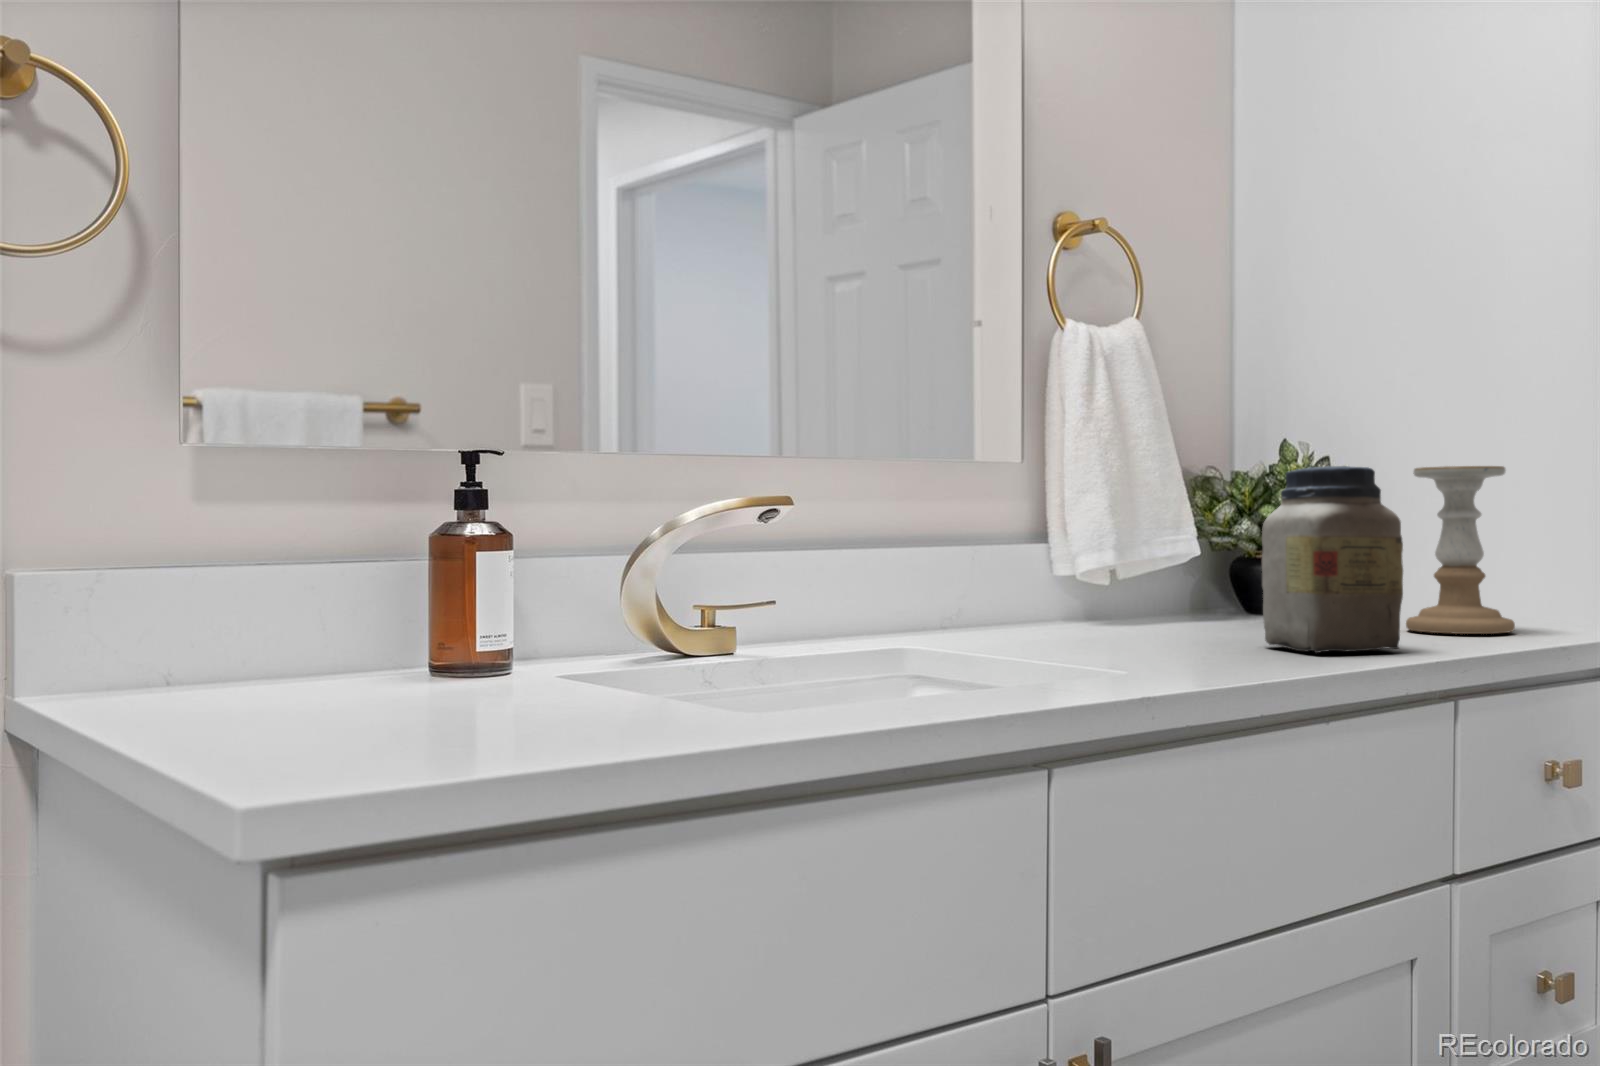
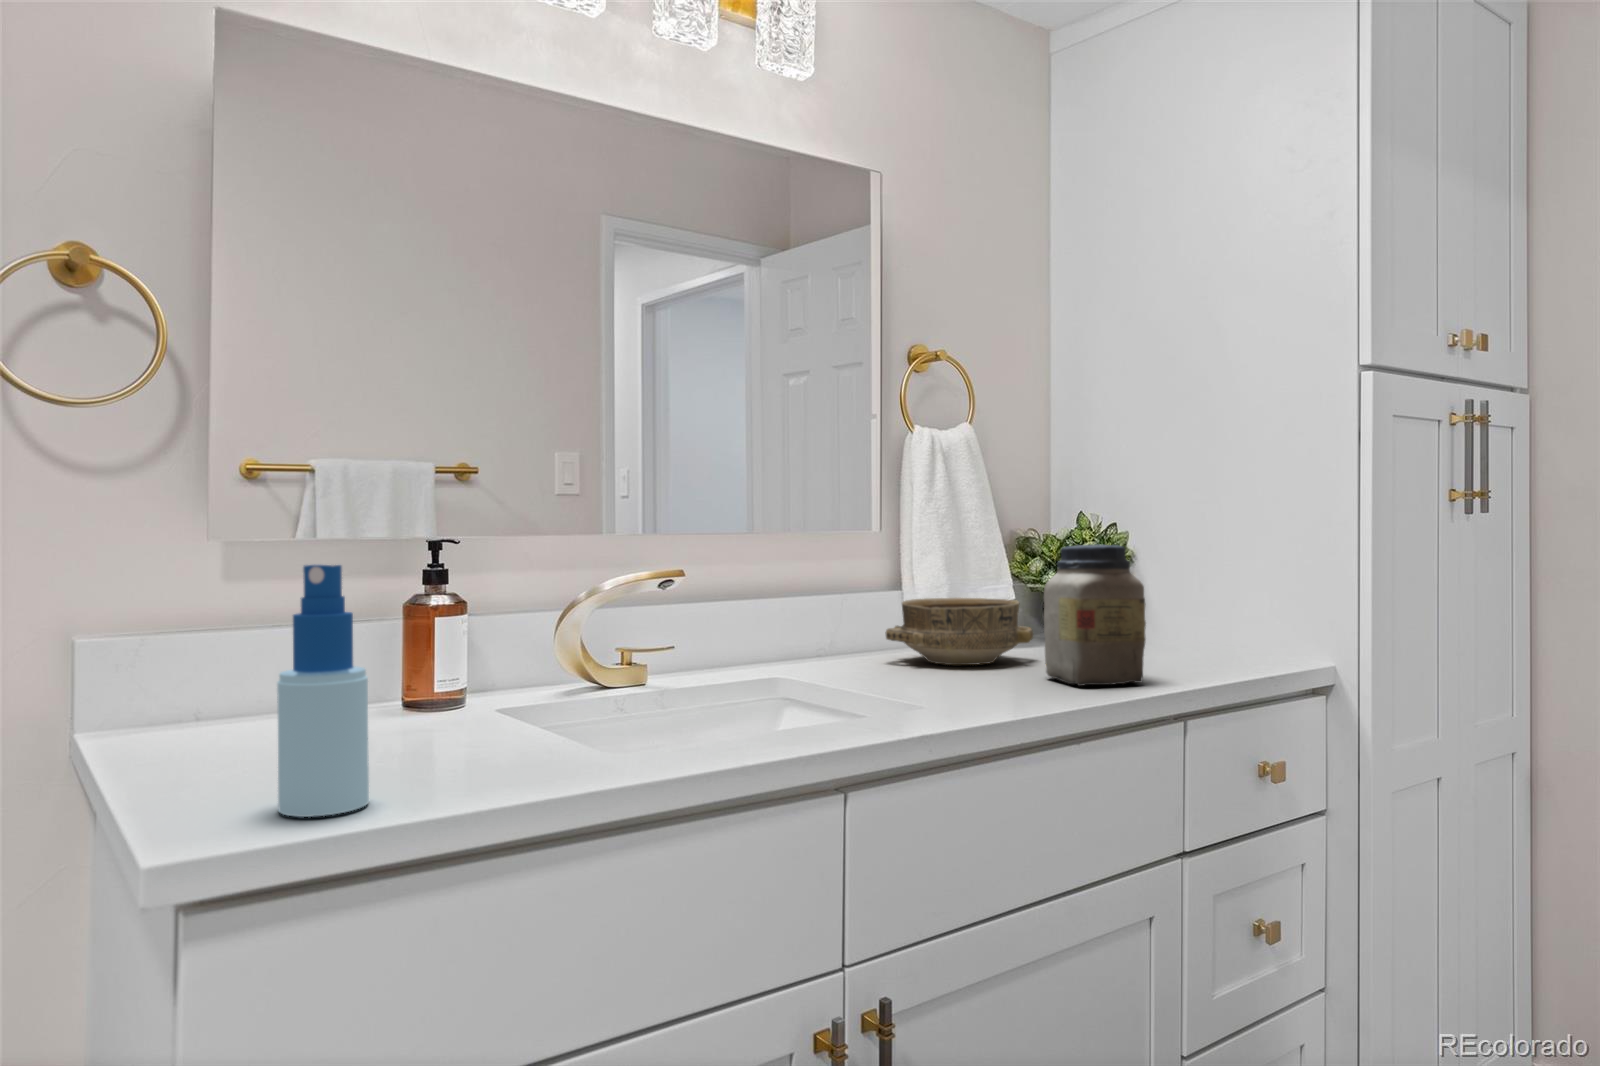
spray bottle: none [354,440,468,767] -> present [277,565,369,817]
candle holder: present [1406,466,1515,634] -> none [1162,539,1241,664]
ceramic bowl: none [1037,550,1235,635] -> present [886,598,1033,665]

